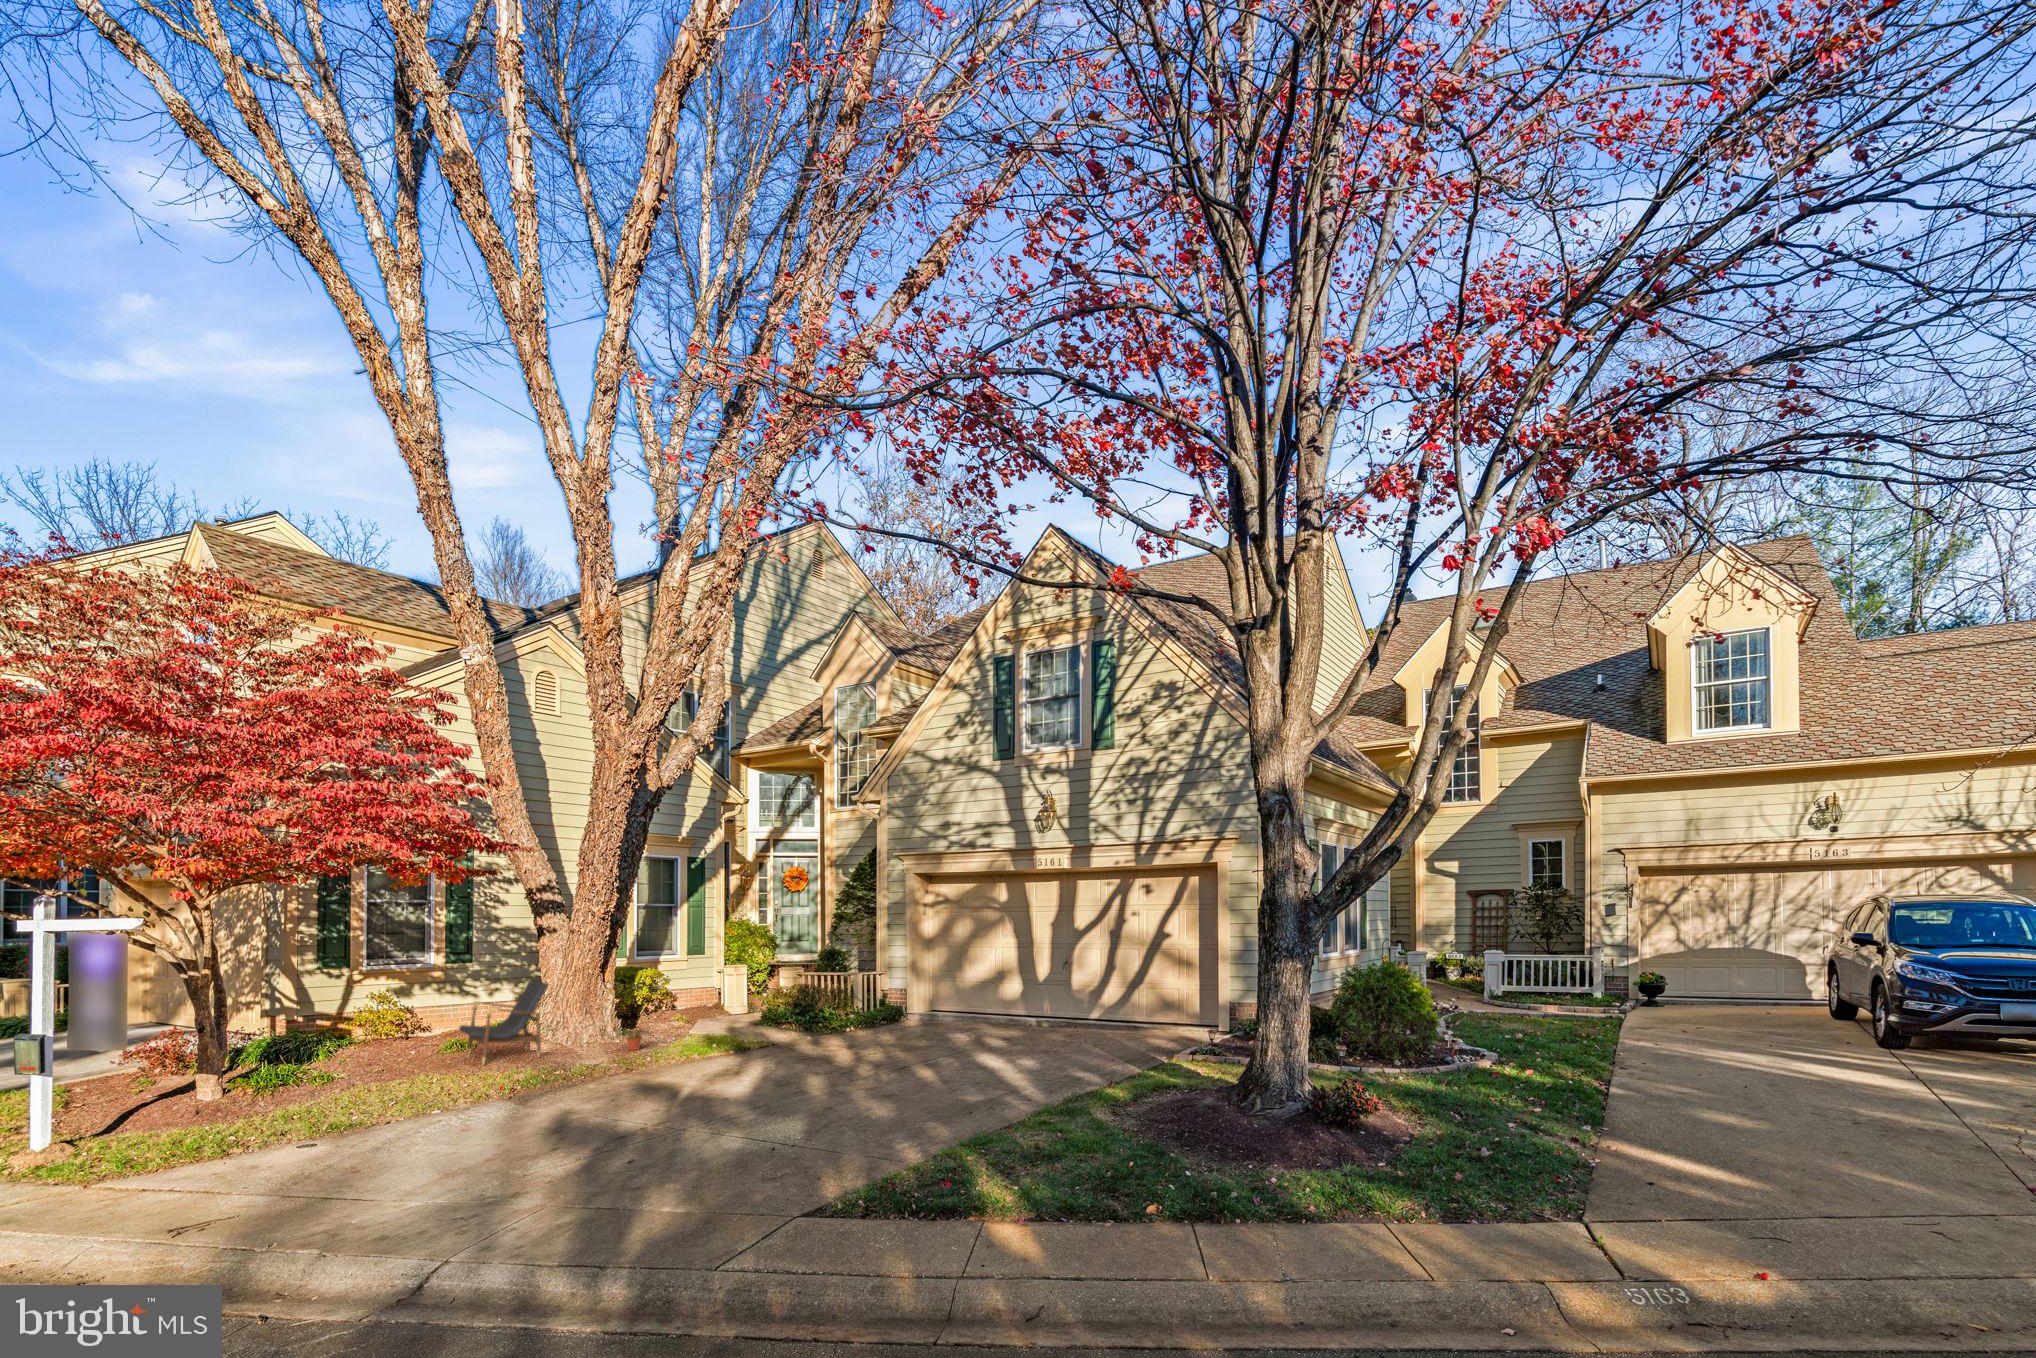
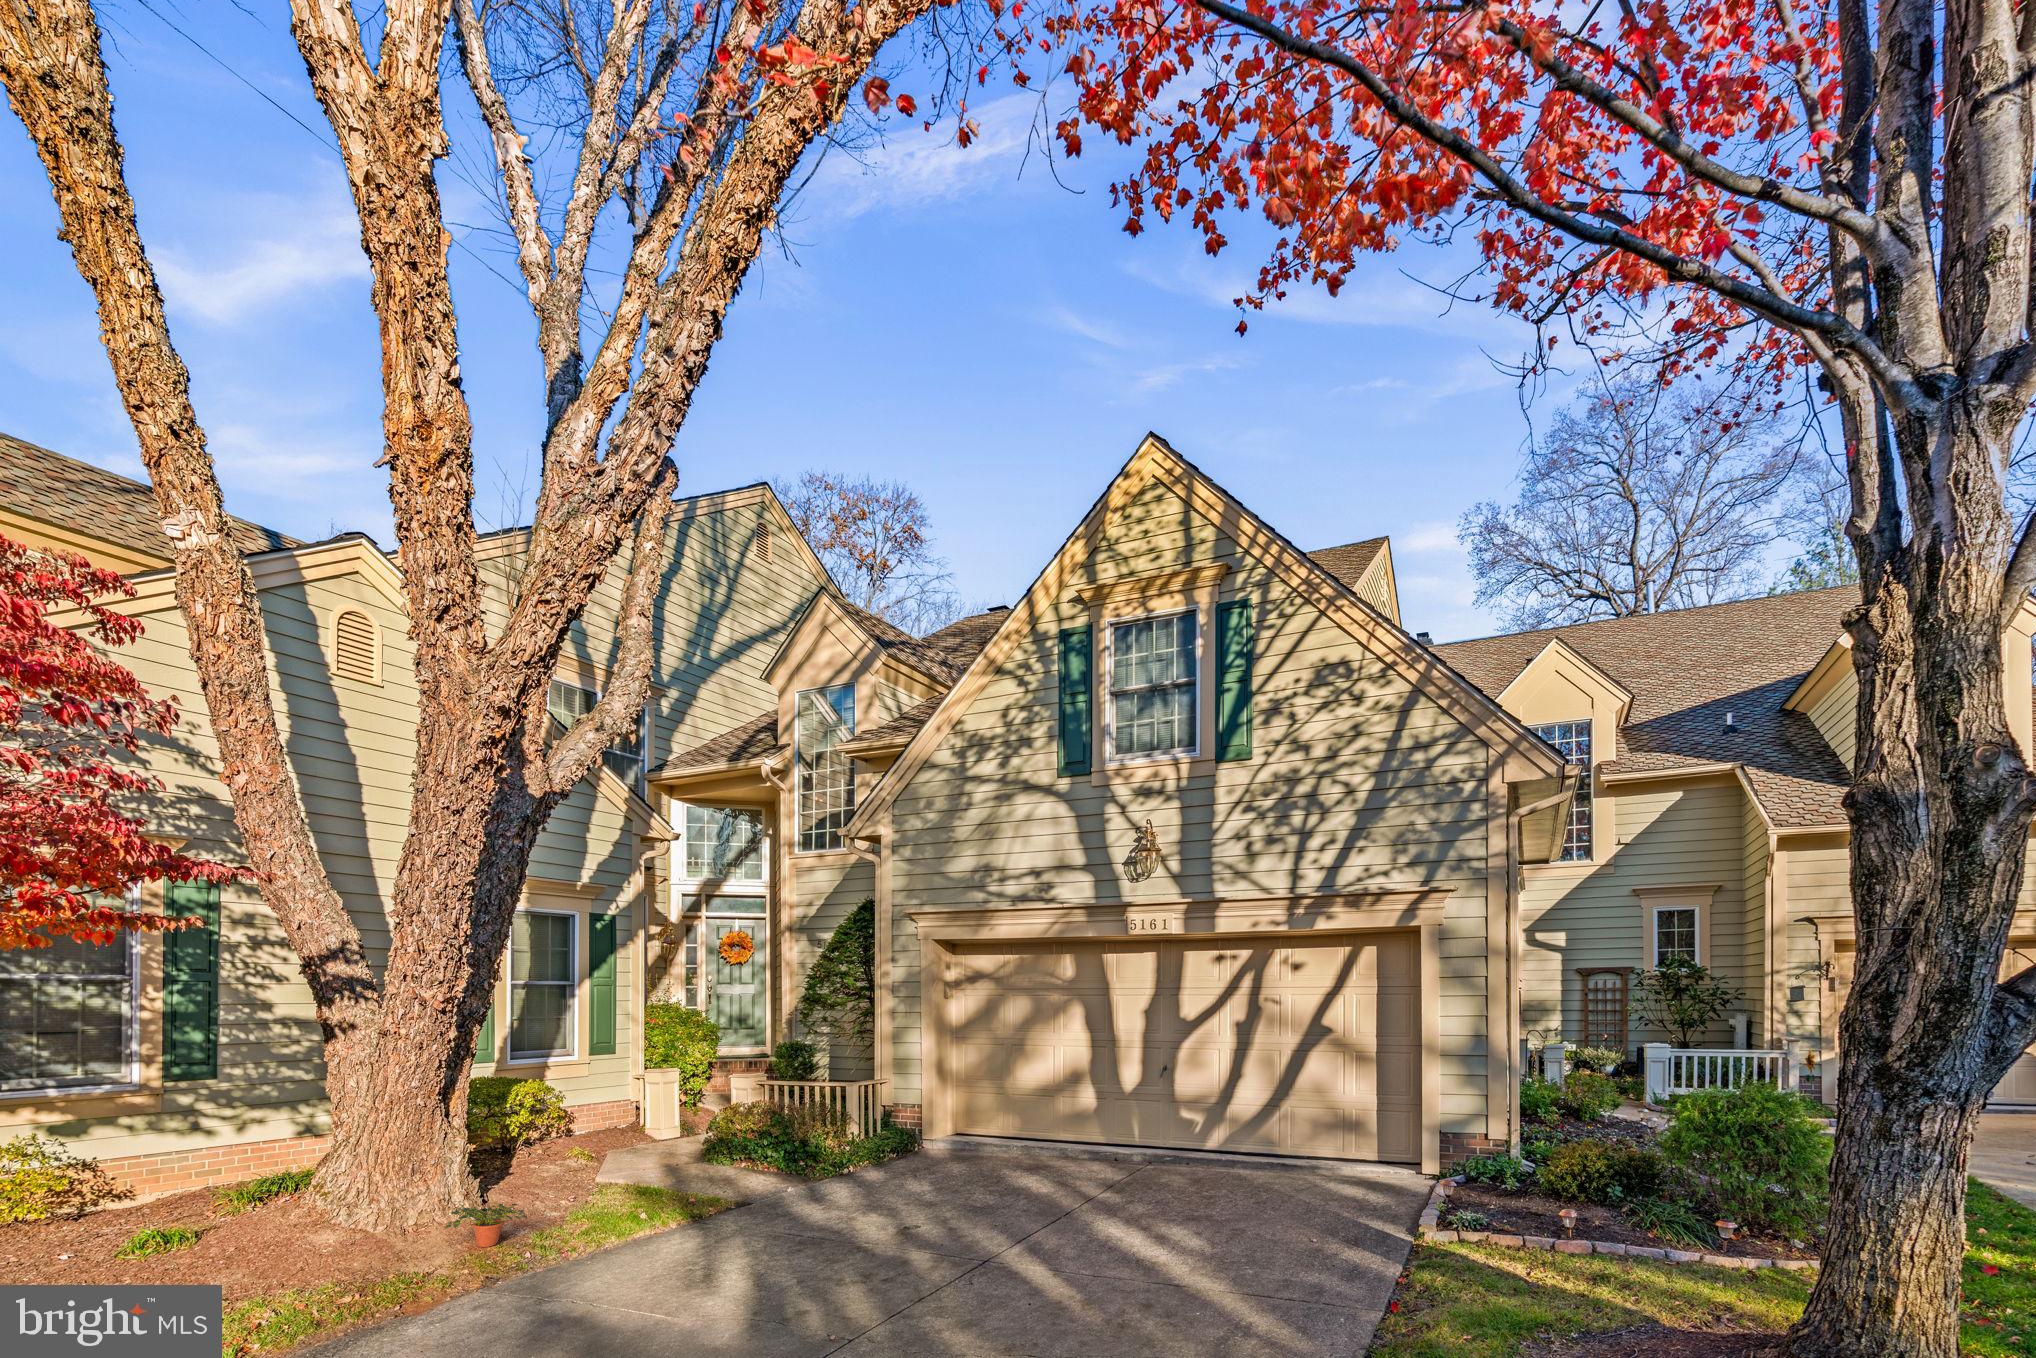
lounge chair: present [459,979,548,1065] -> none [153,1118,333,1297]

